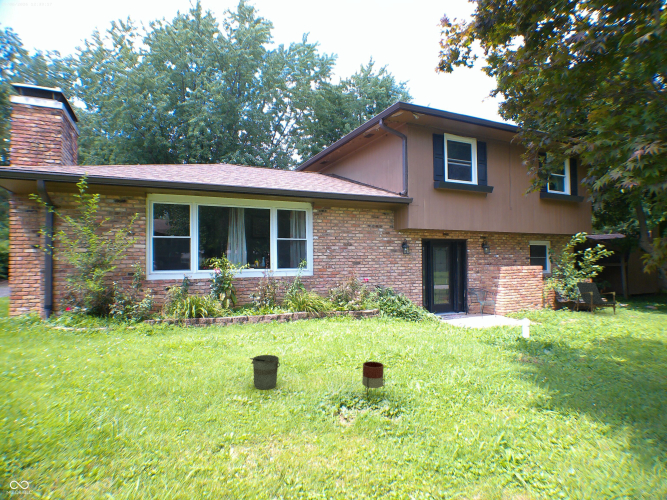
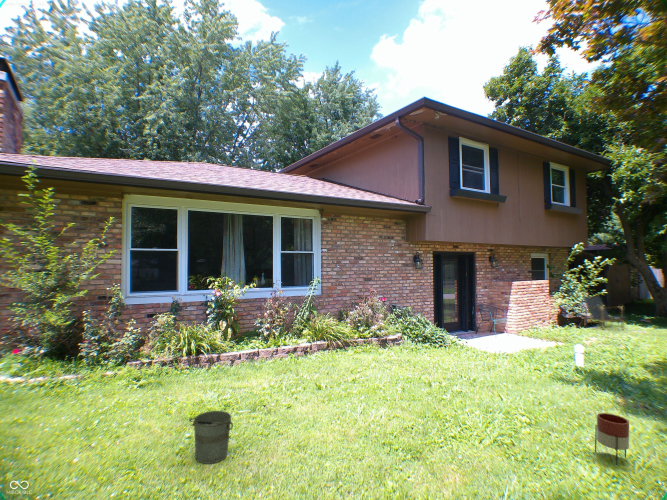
bucket: present [250,355,280,389] -> present [190,411,233,464]
planter: present [362,361,385,399] -> present [595,413,629,465]

